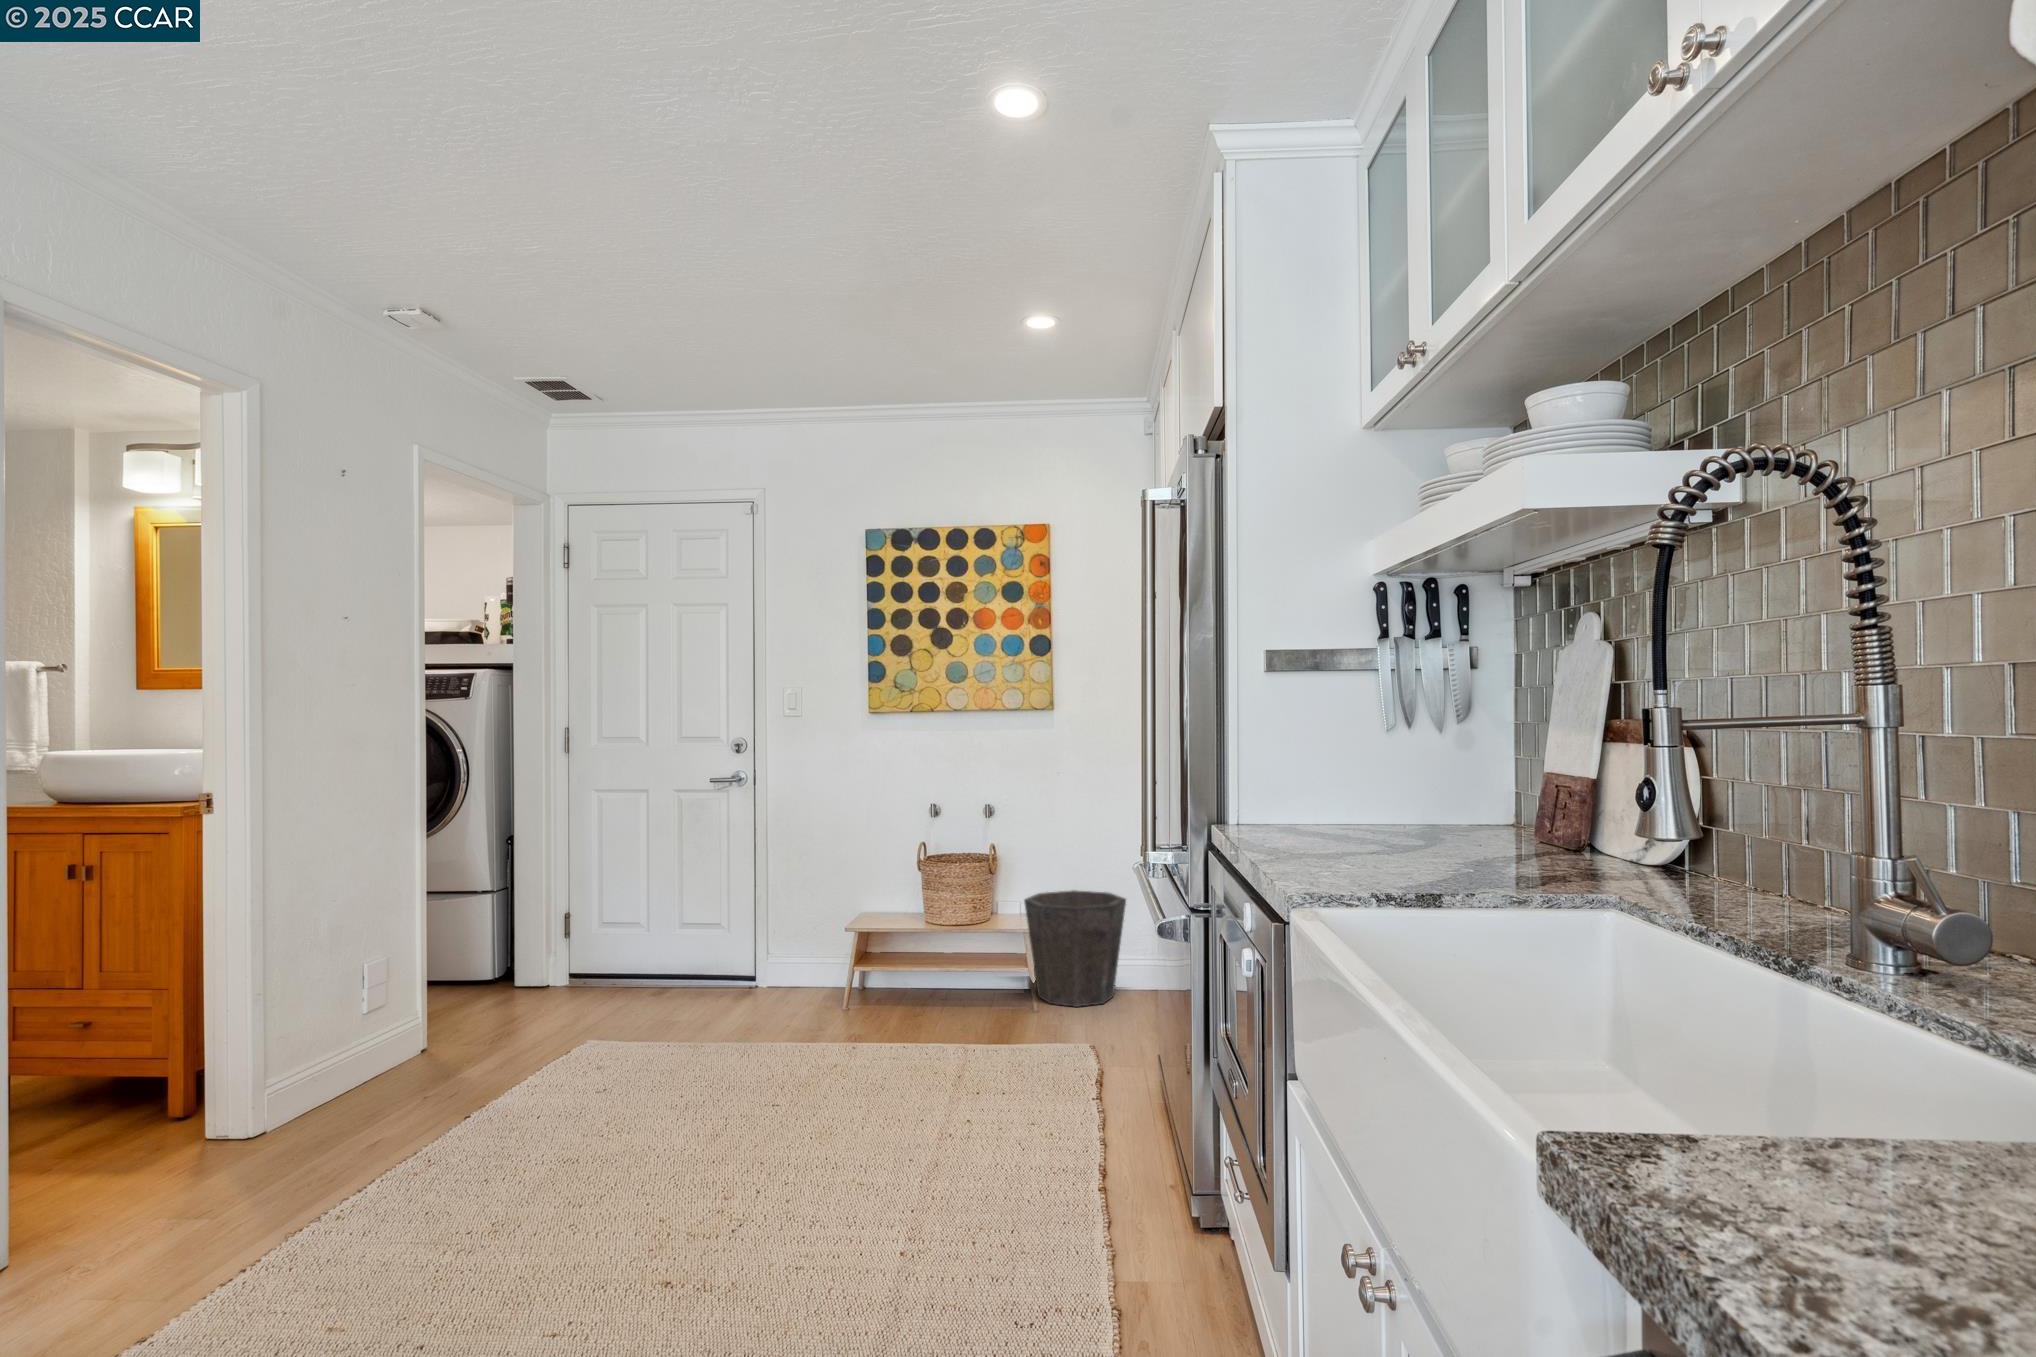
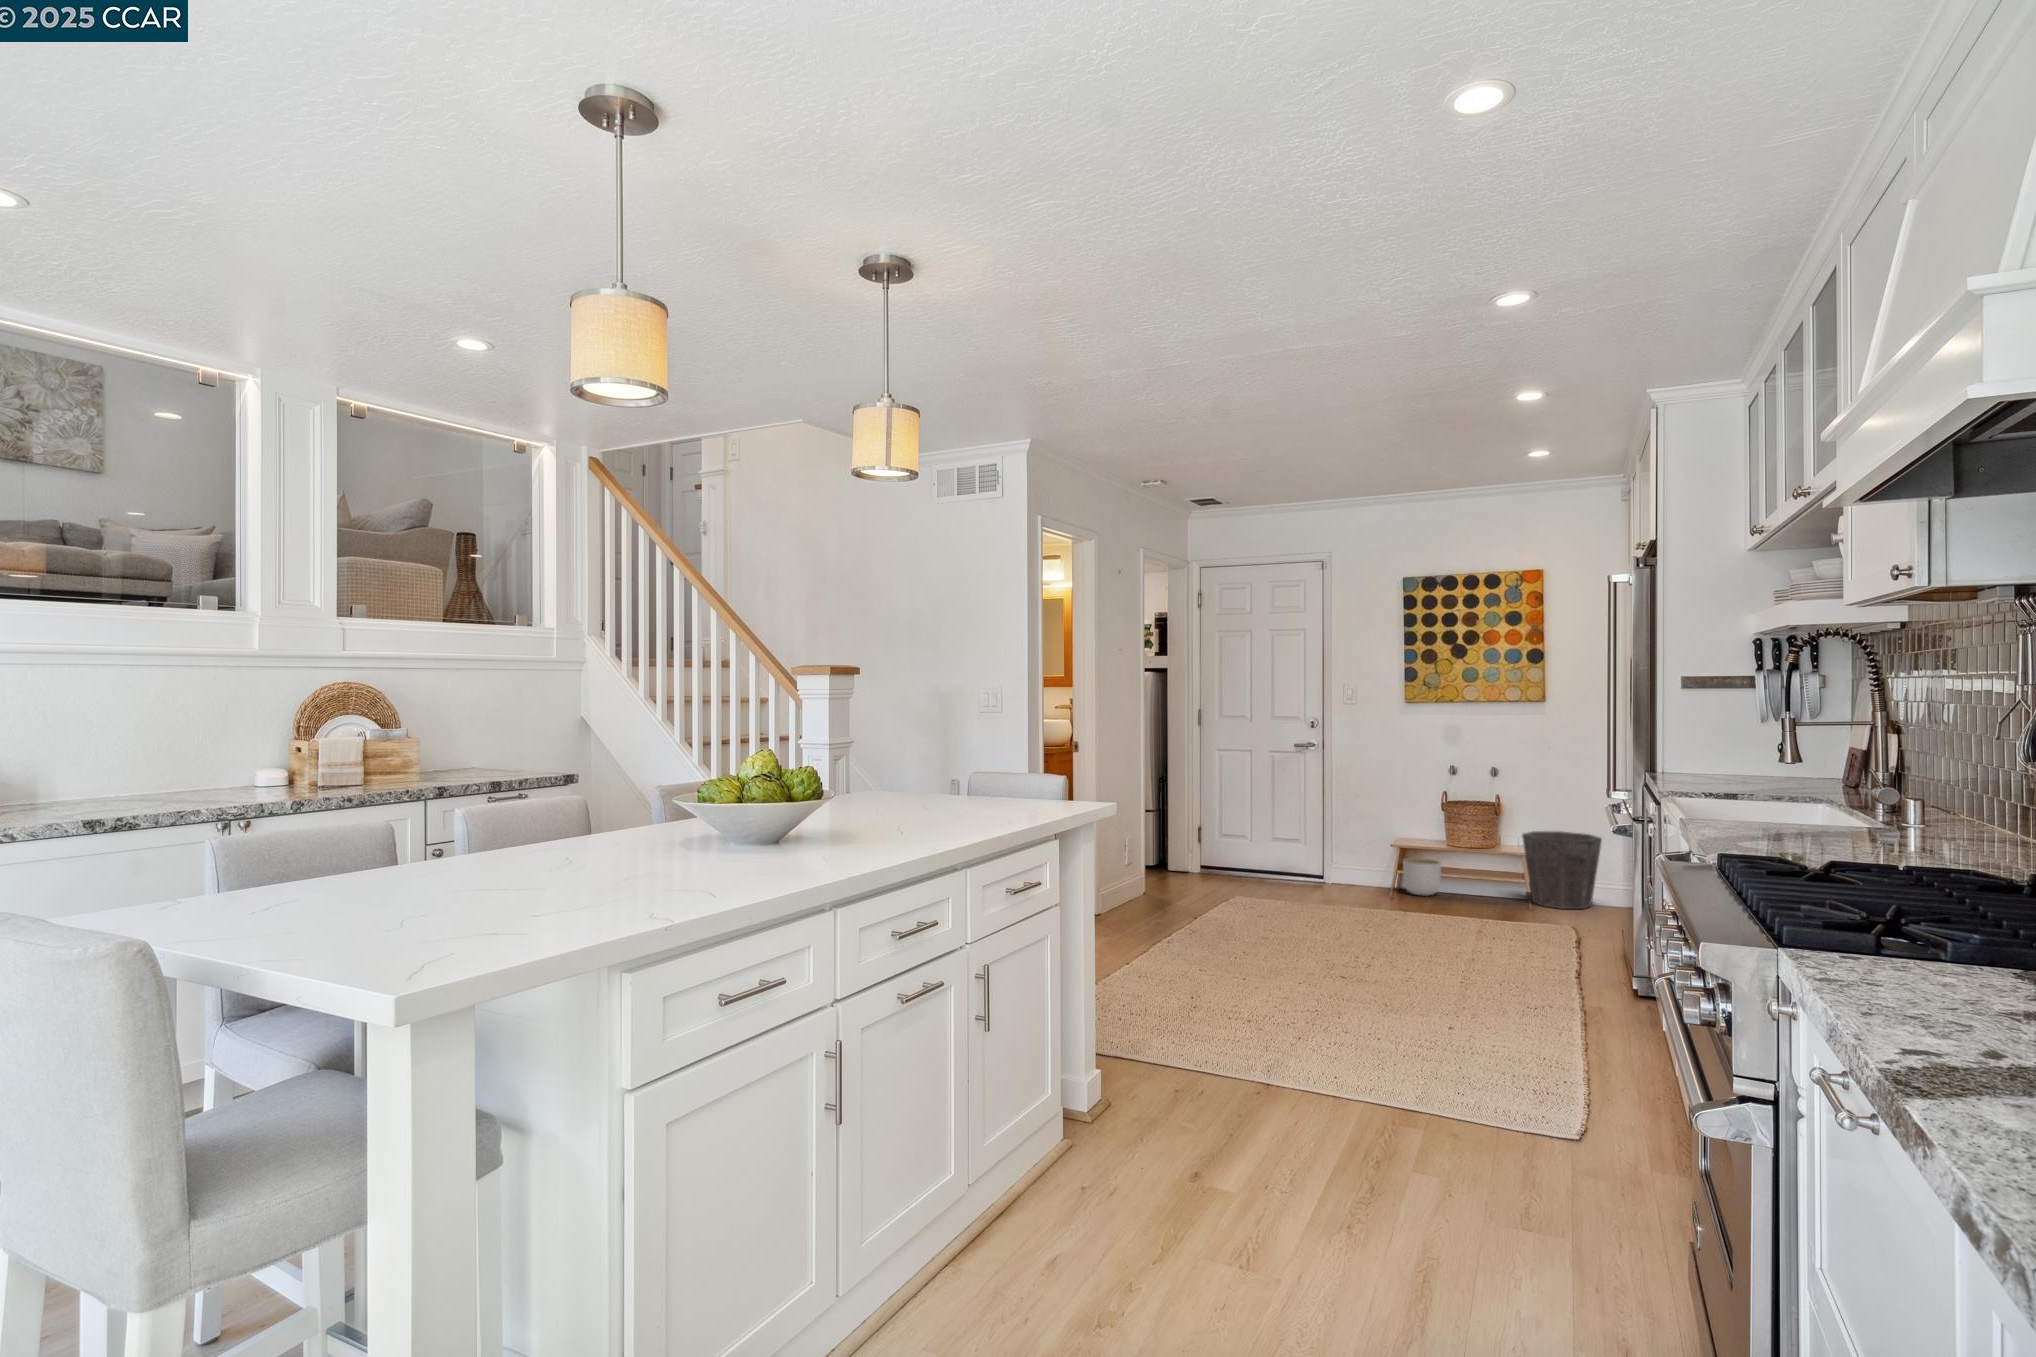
planter: none [862,943,915,1001] -> present [1403,858,1441,896]

